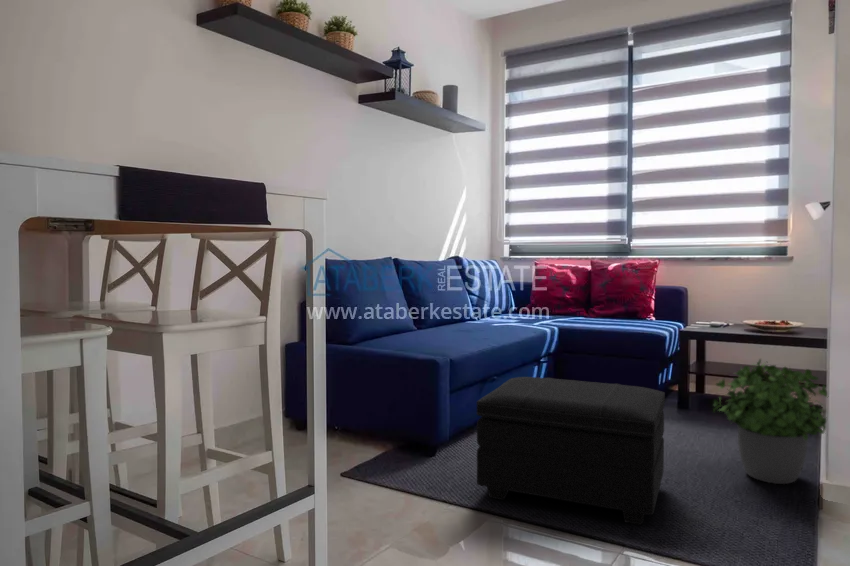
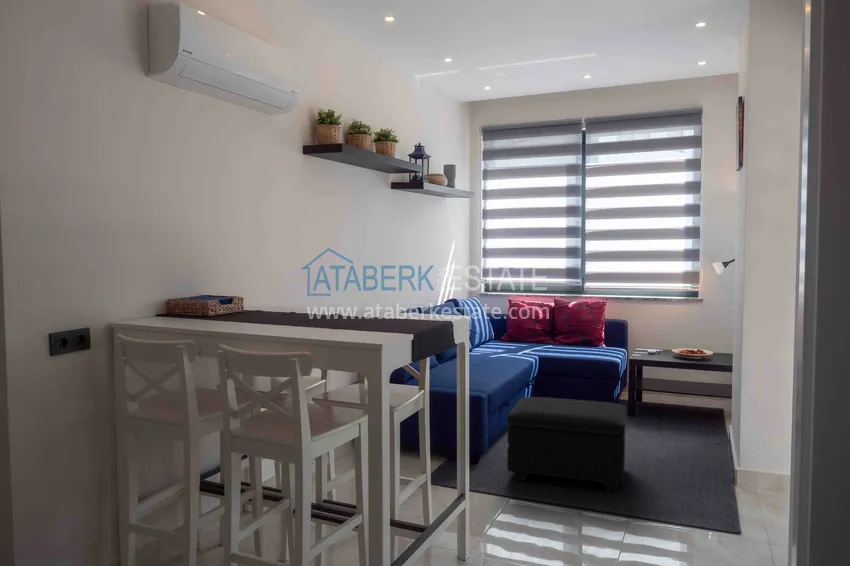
potted plant: present [713,360,827,484] -> none [654,382,728,464]

